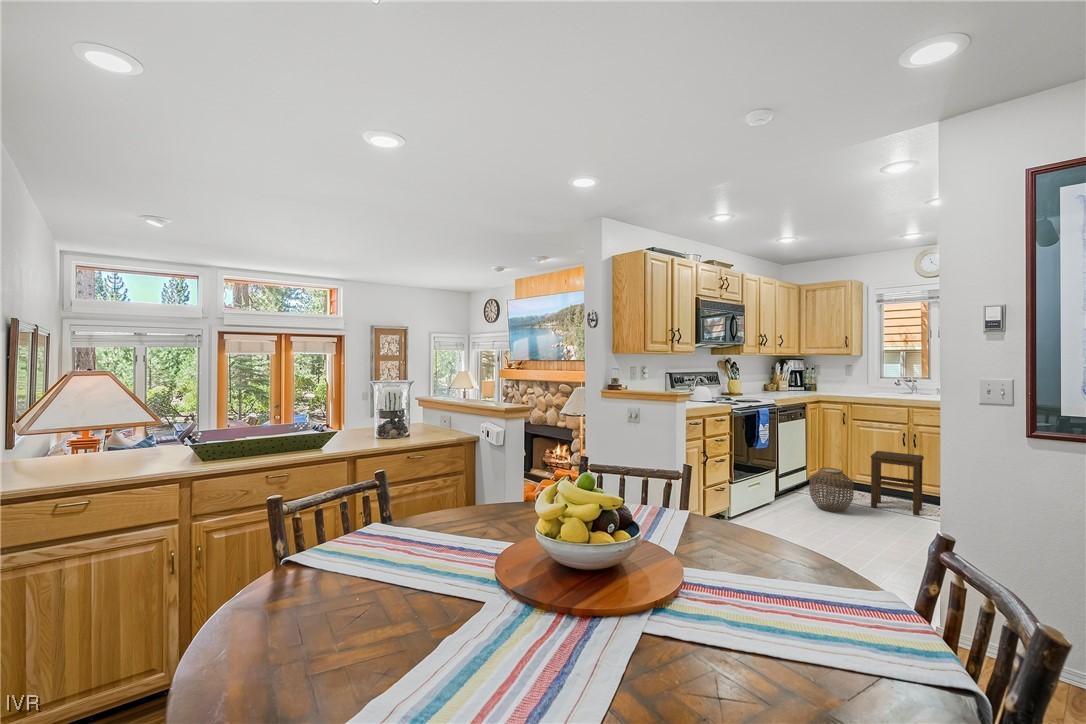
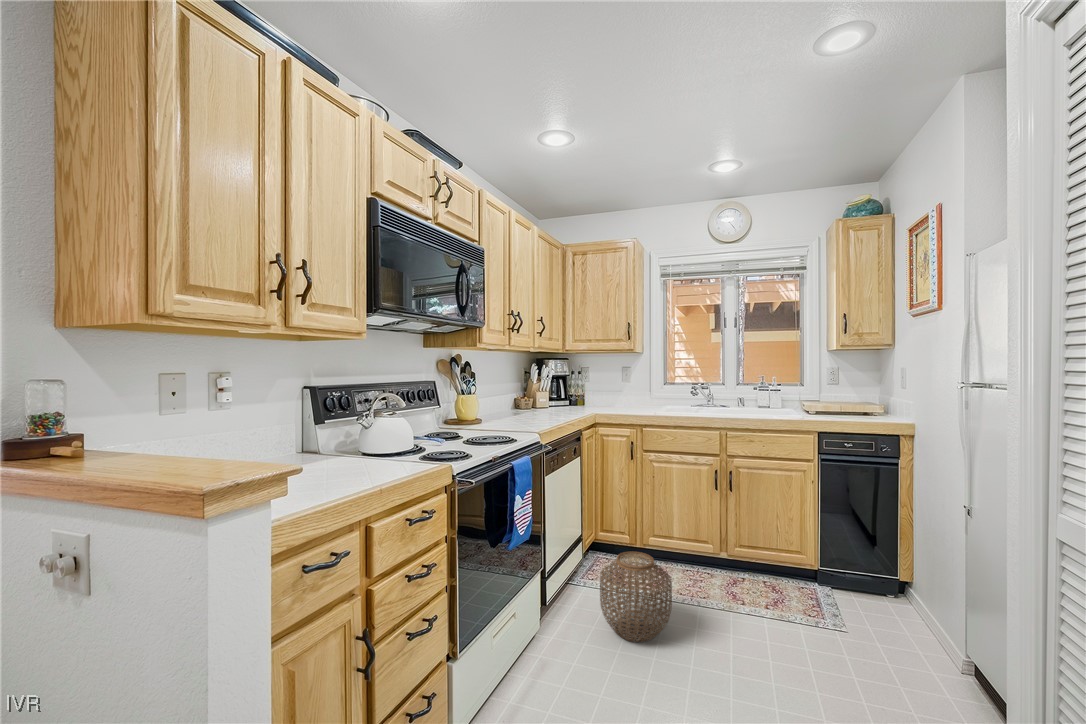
stool: present [871,451,924,515] -> none [682,502,757,612]

